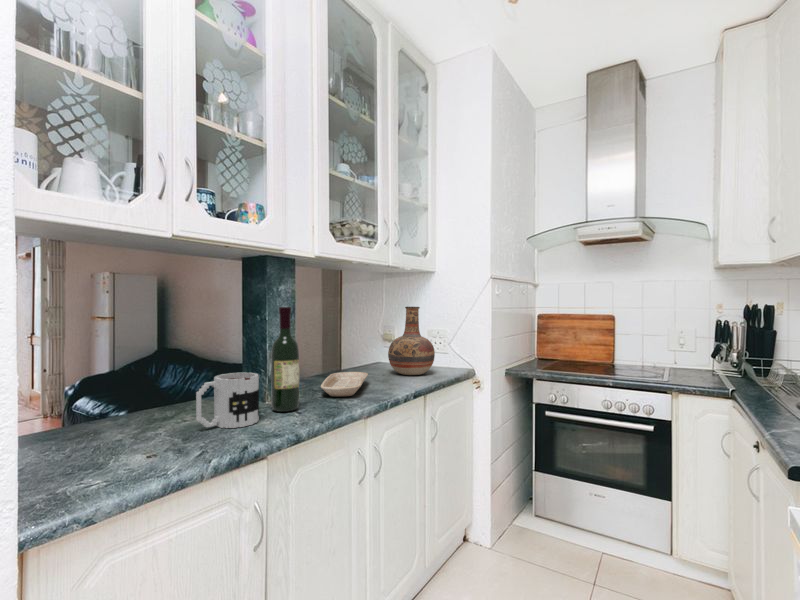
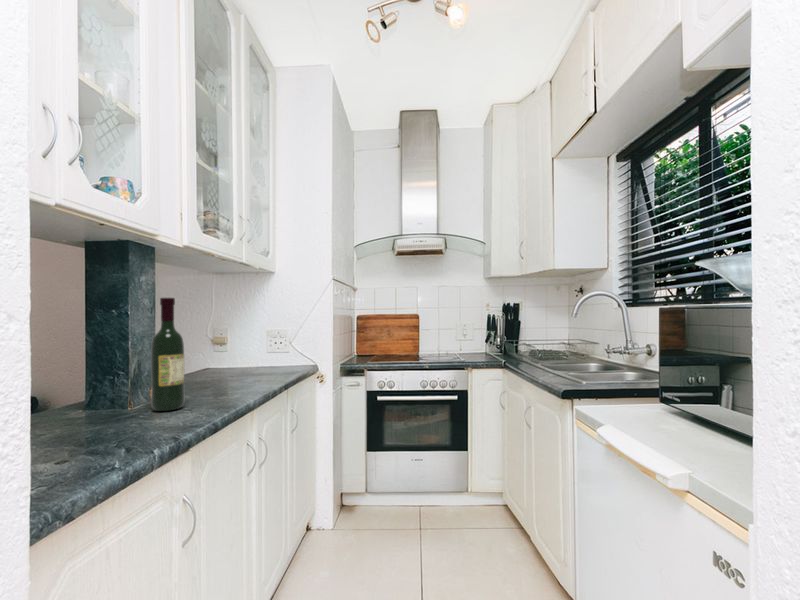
vase: present [388,307,435,375] -> none [235,305,284,374]
tray: present [321,372,368,396] -> none [184,372,236,395]
mug: present [196,373,259,428] -> none [85,369,153,431]

